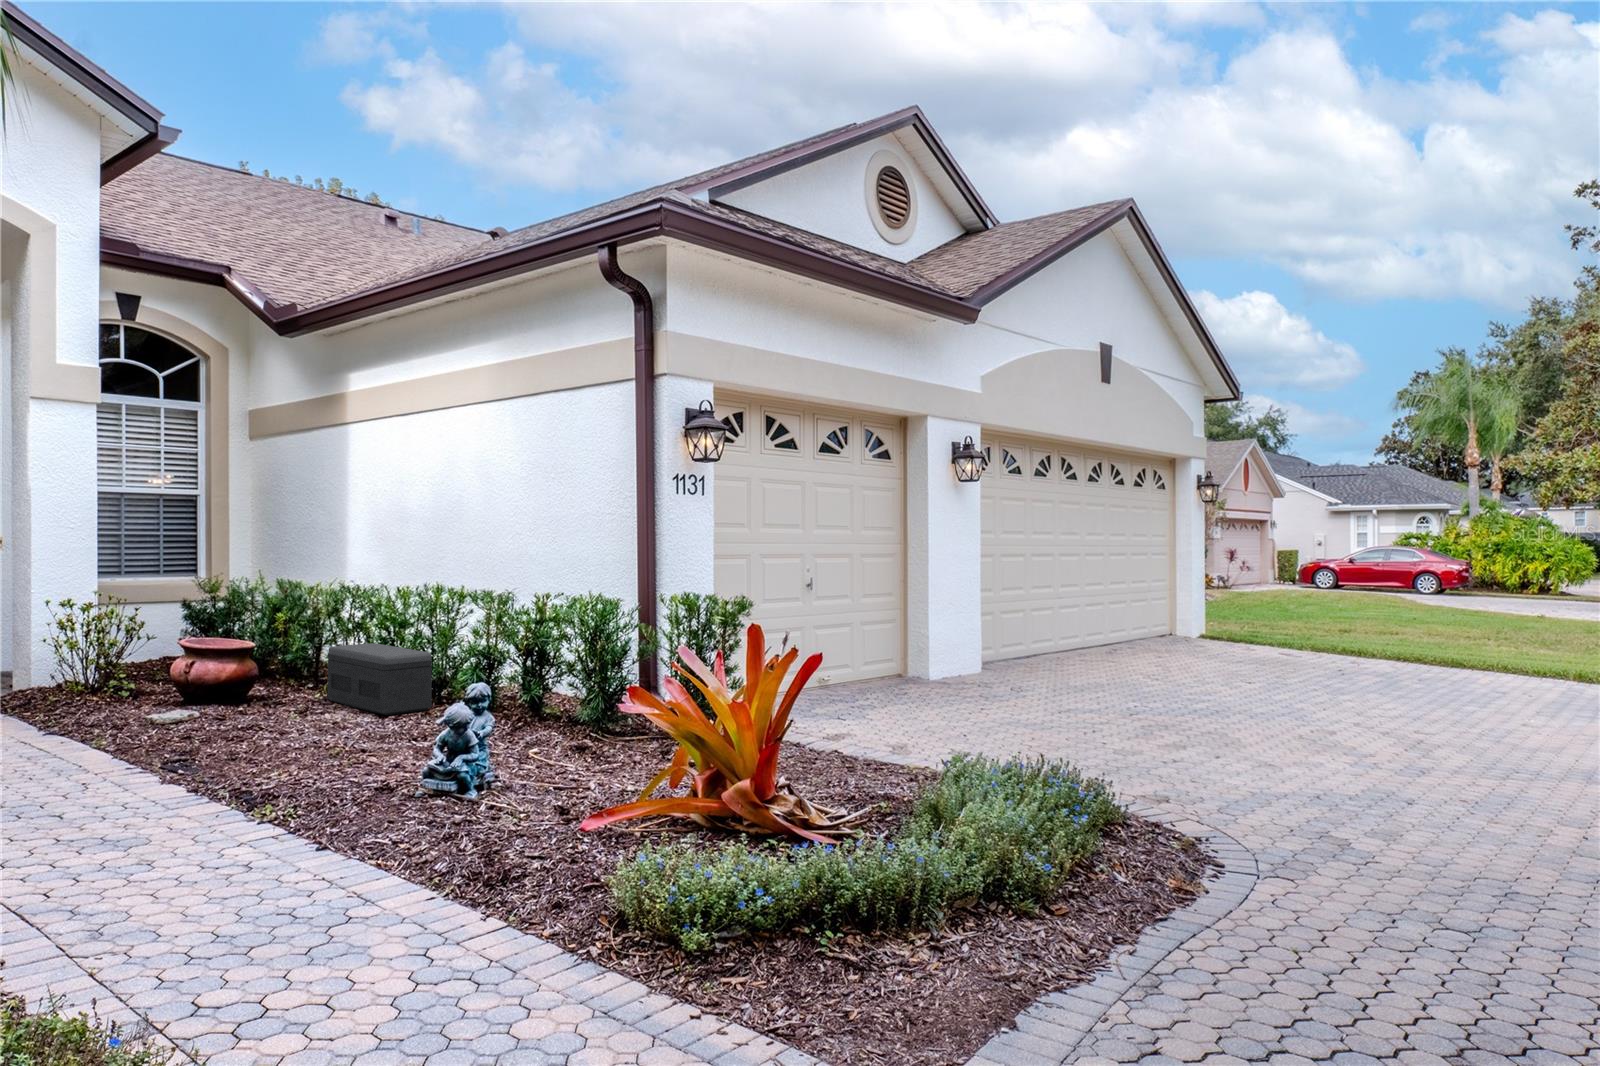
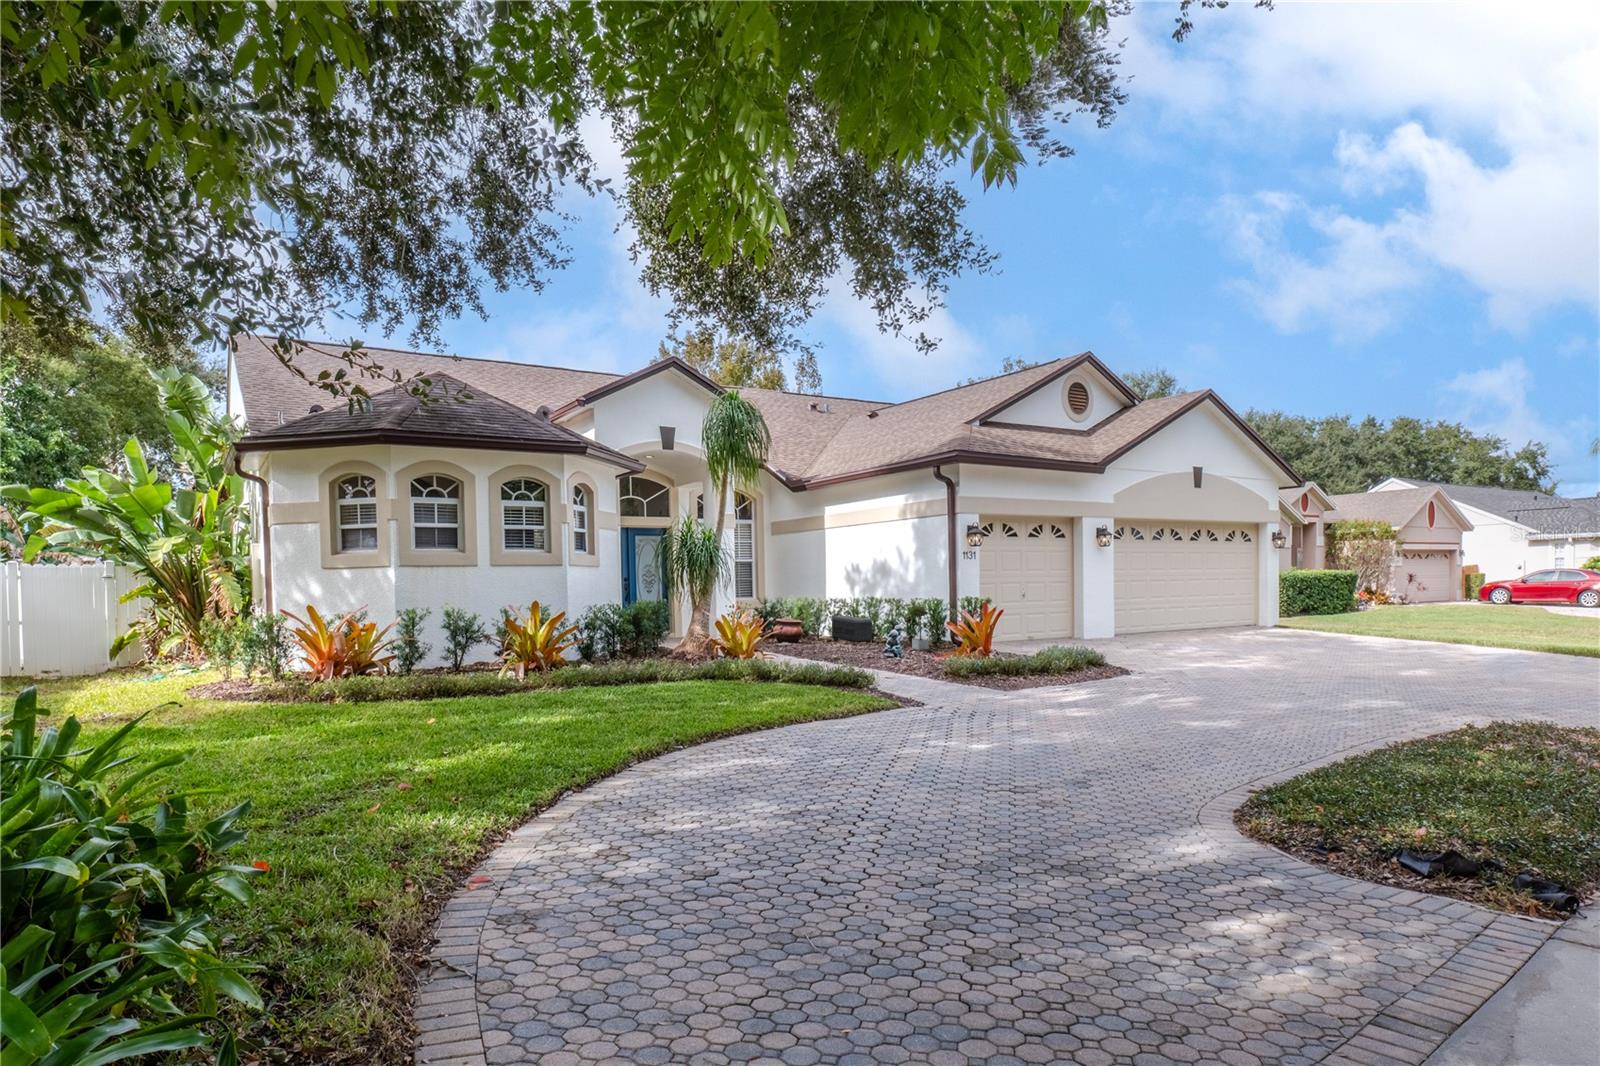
potted tree: none [529,613,581,740] -> present [910,605,929,650]

